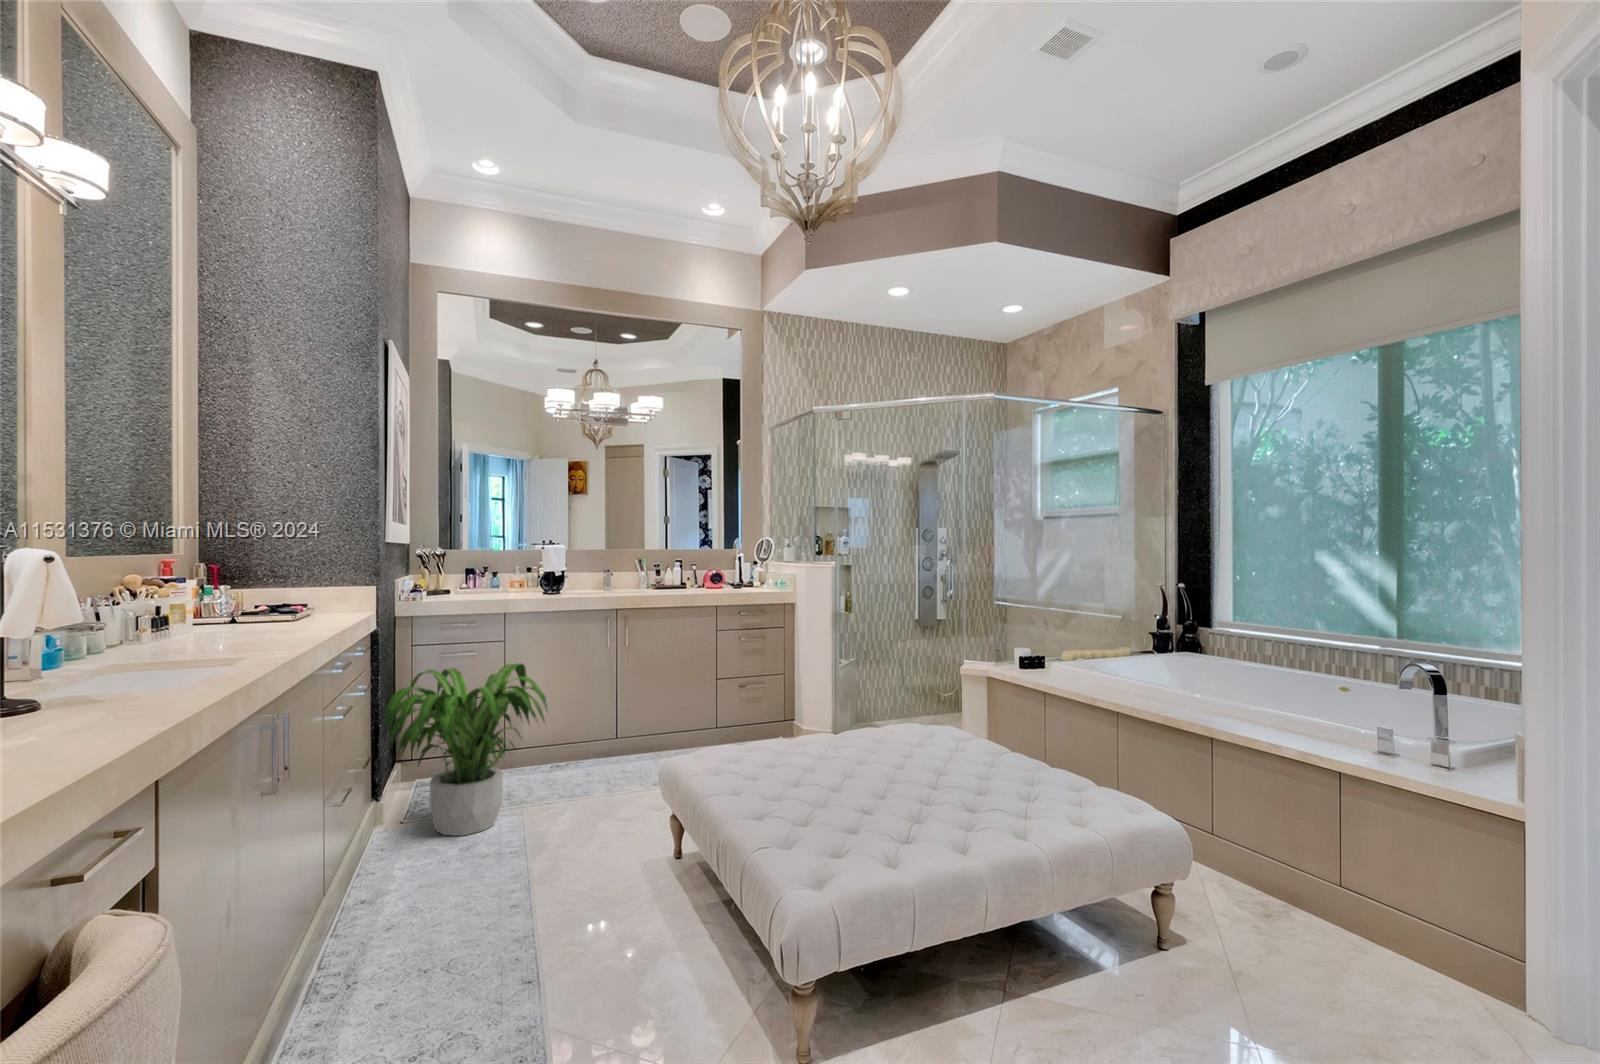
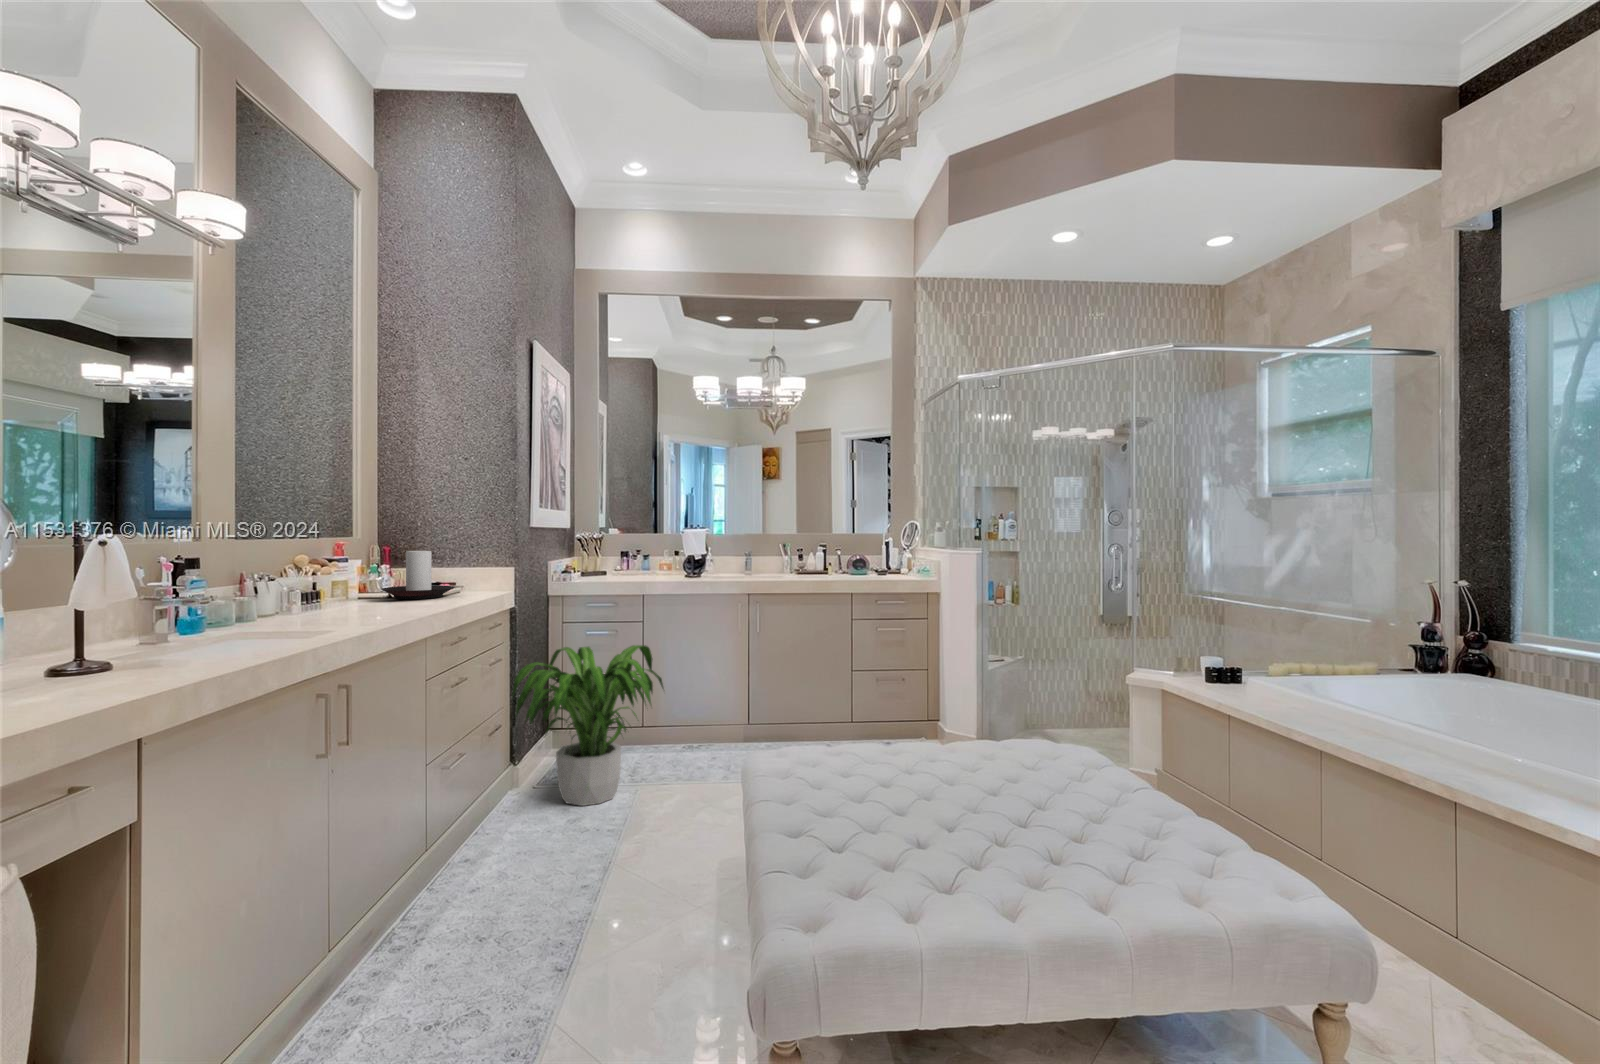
candle holder: none [230,564,322,622] -> present [381,551,455,599]

